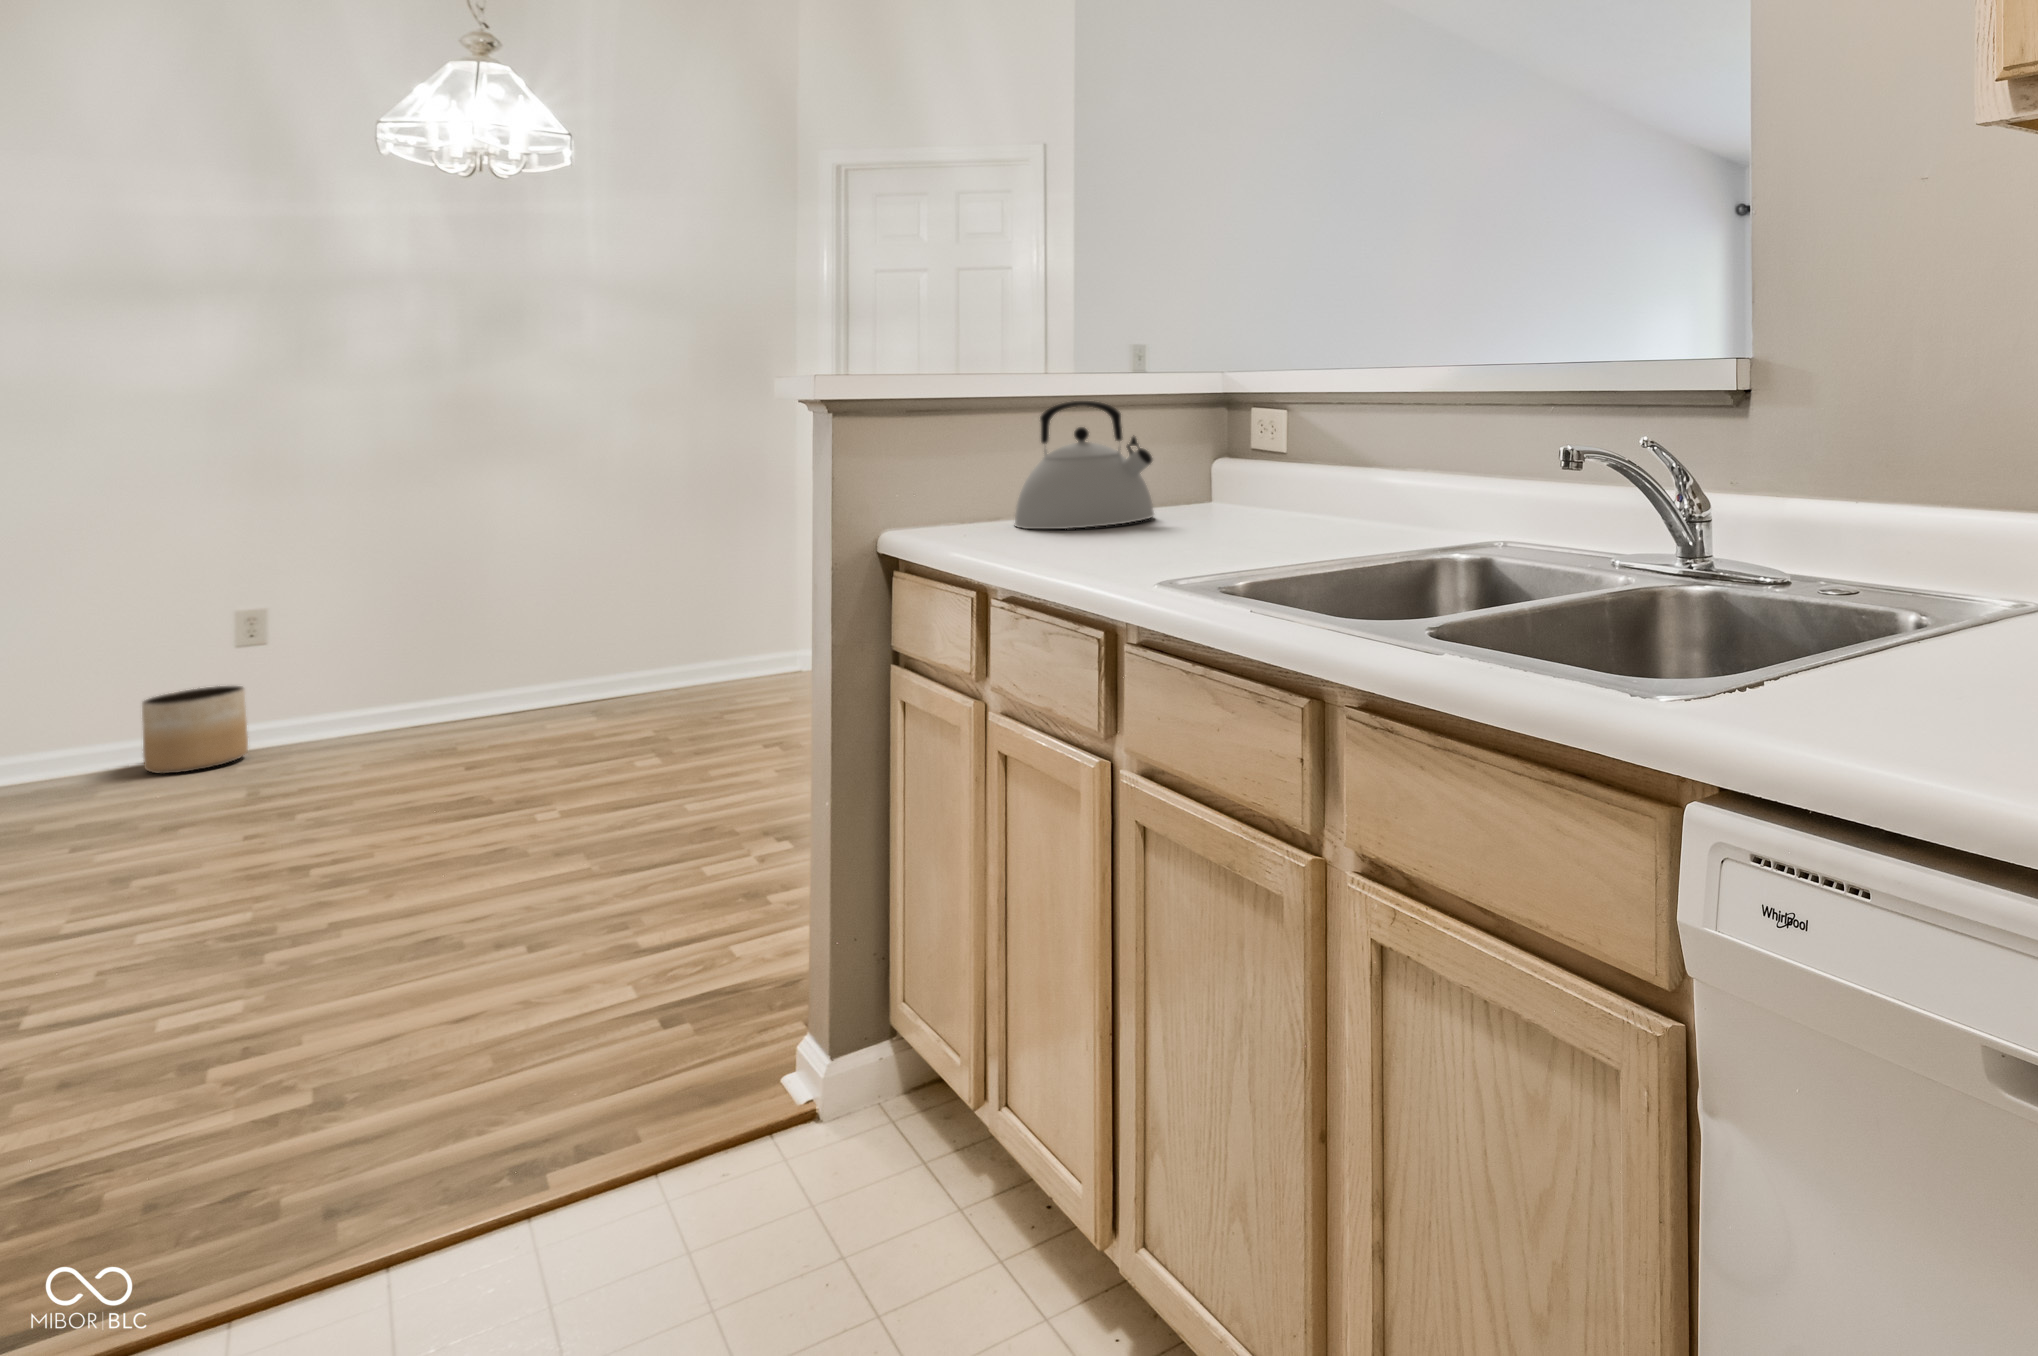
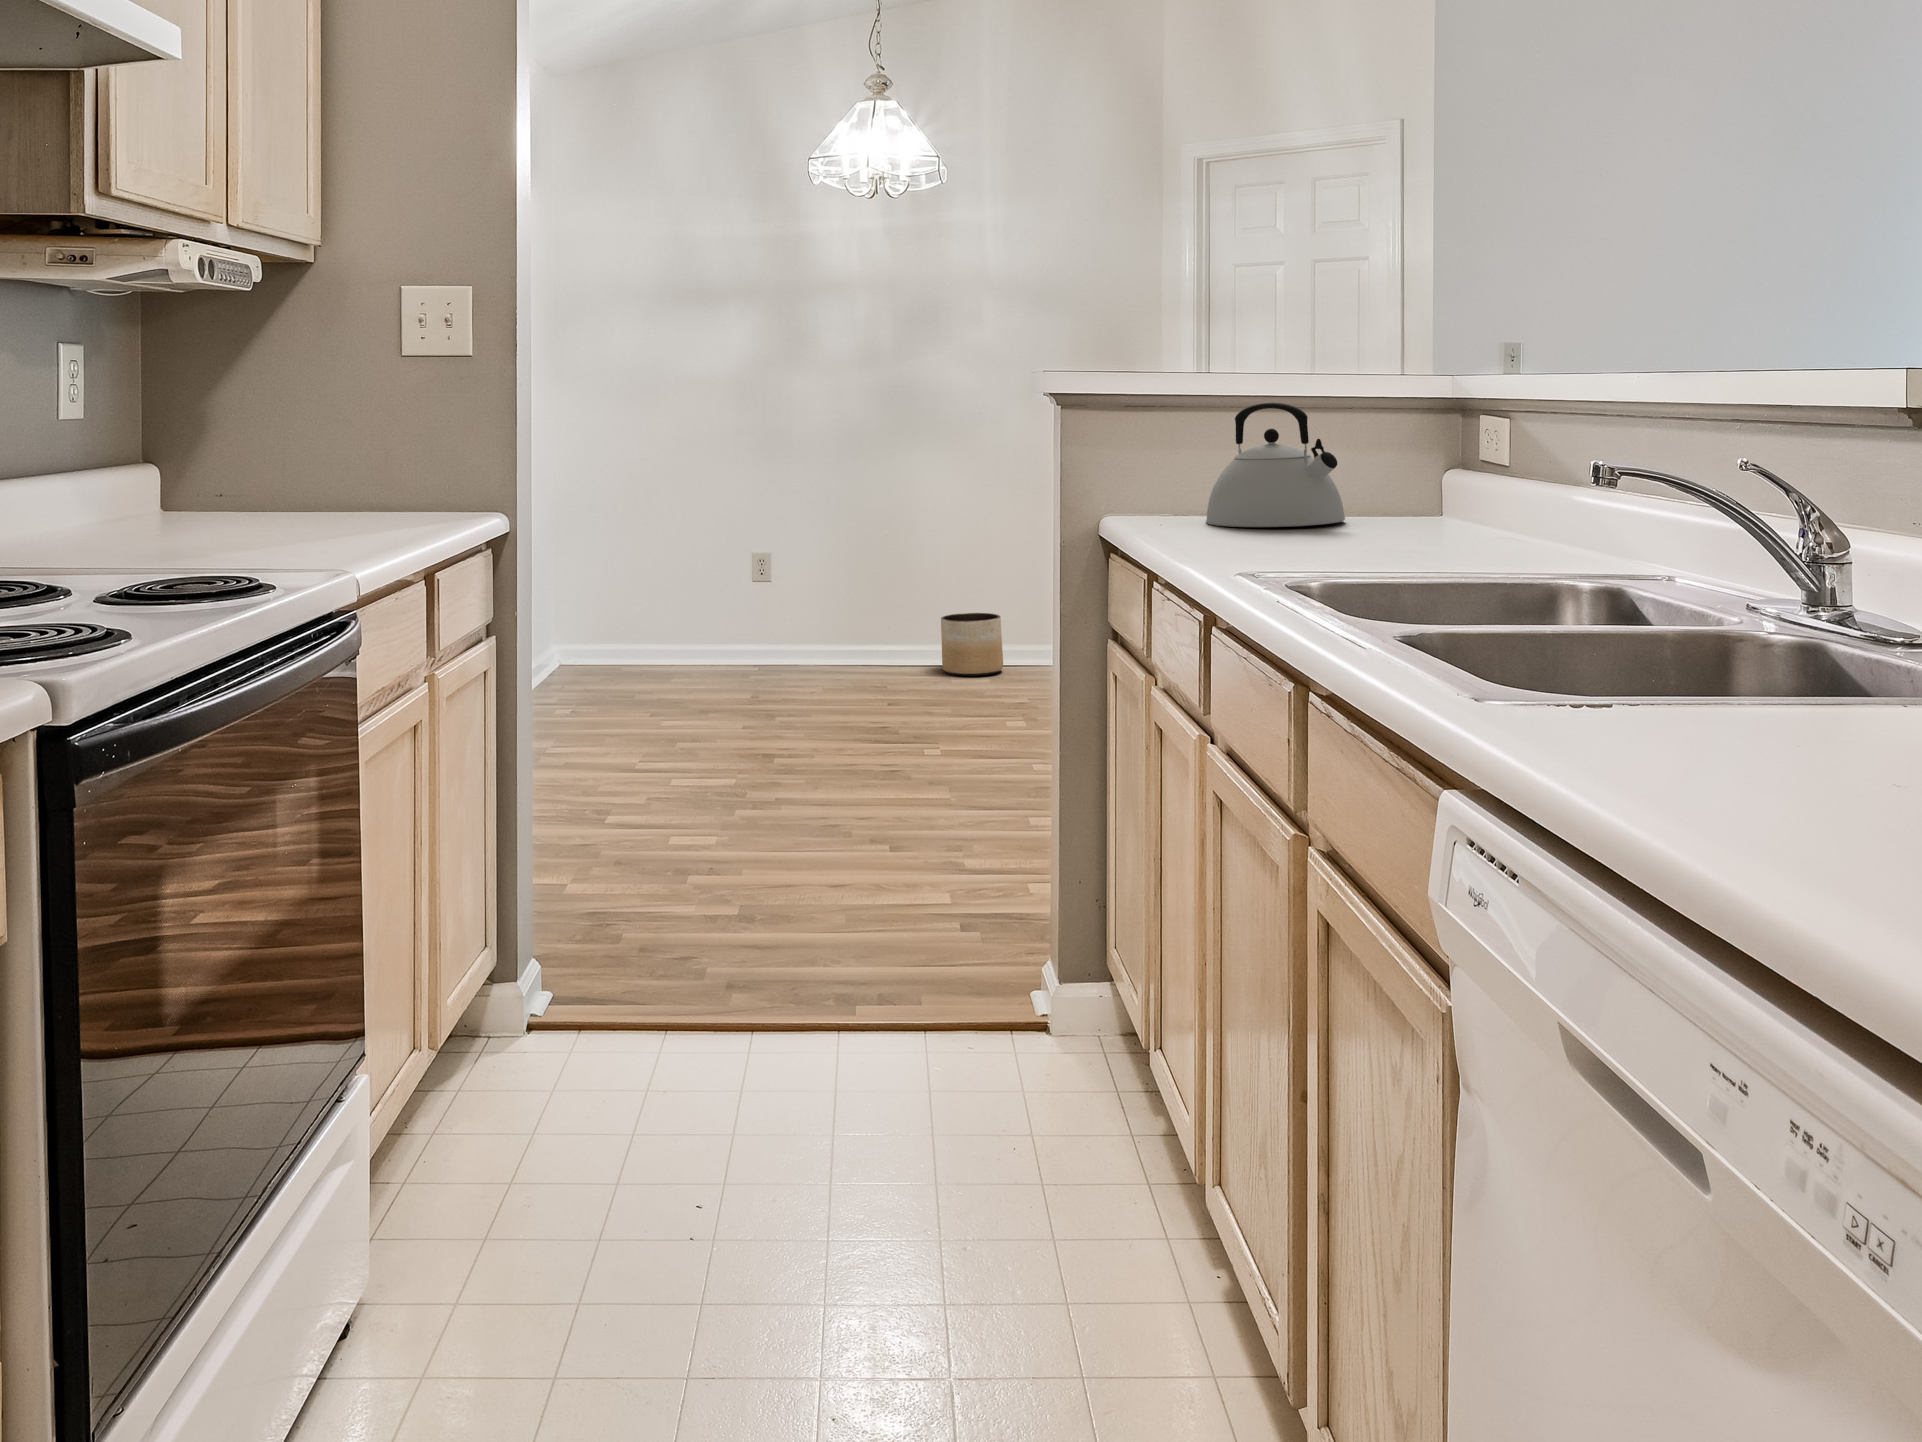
planter: present [142,686,248,774] -> present [941,613,1003,676]

